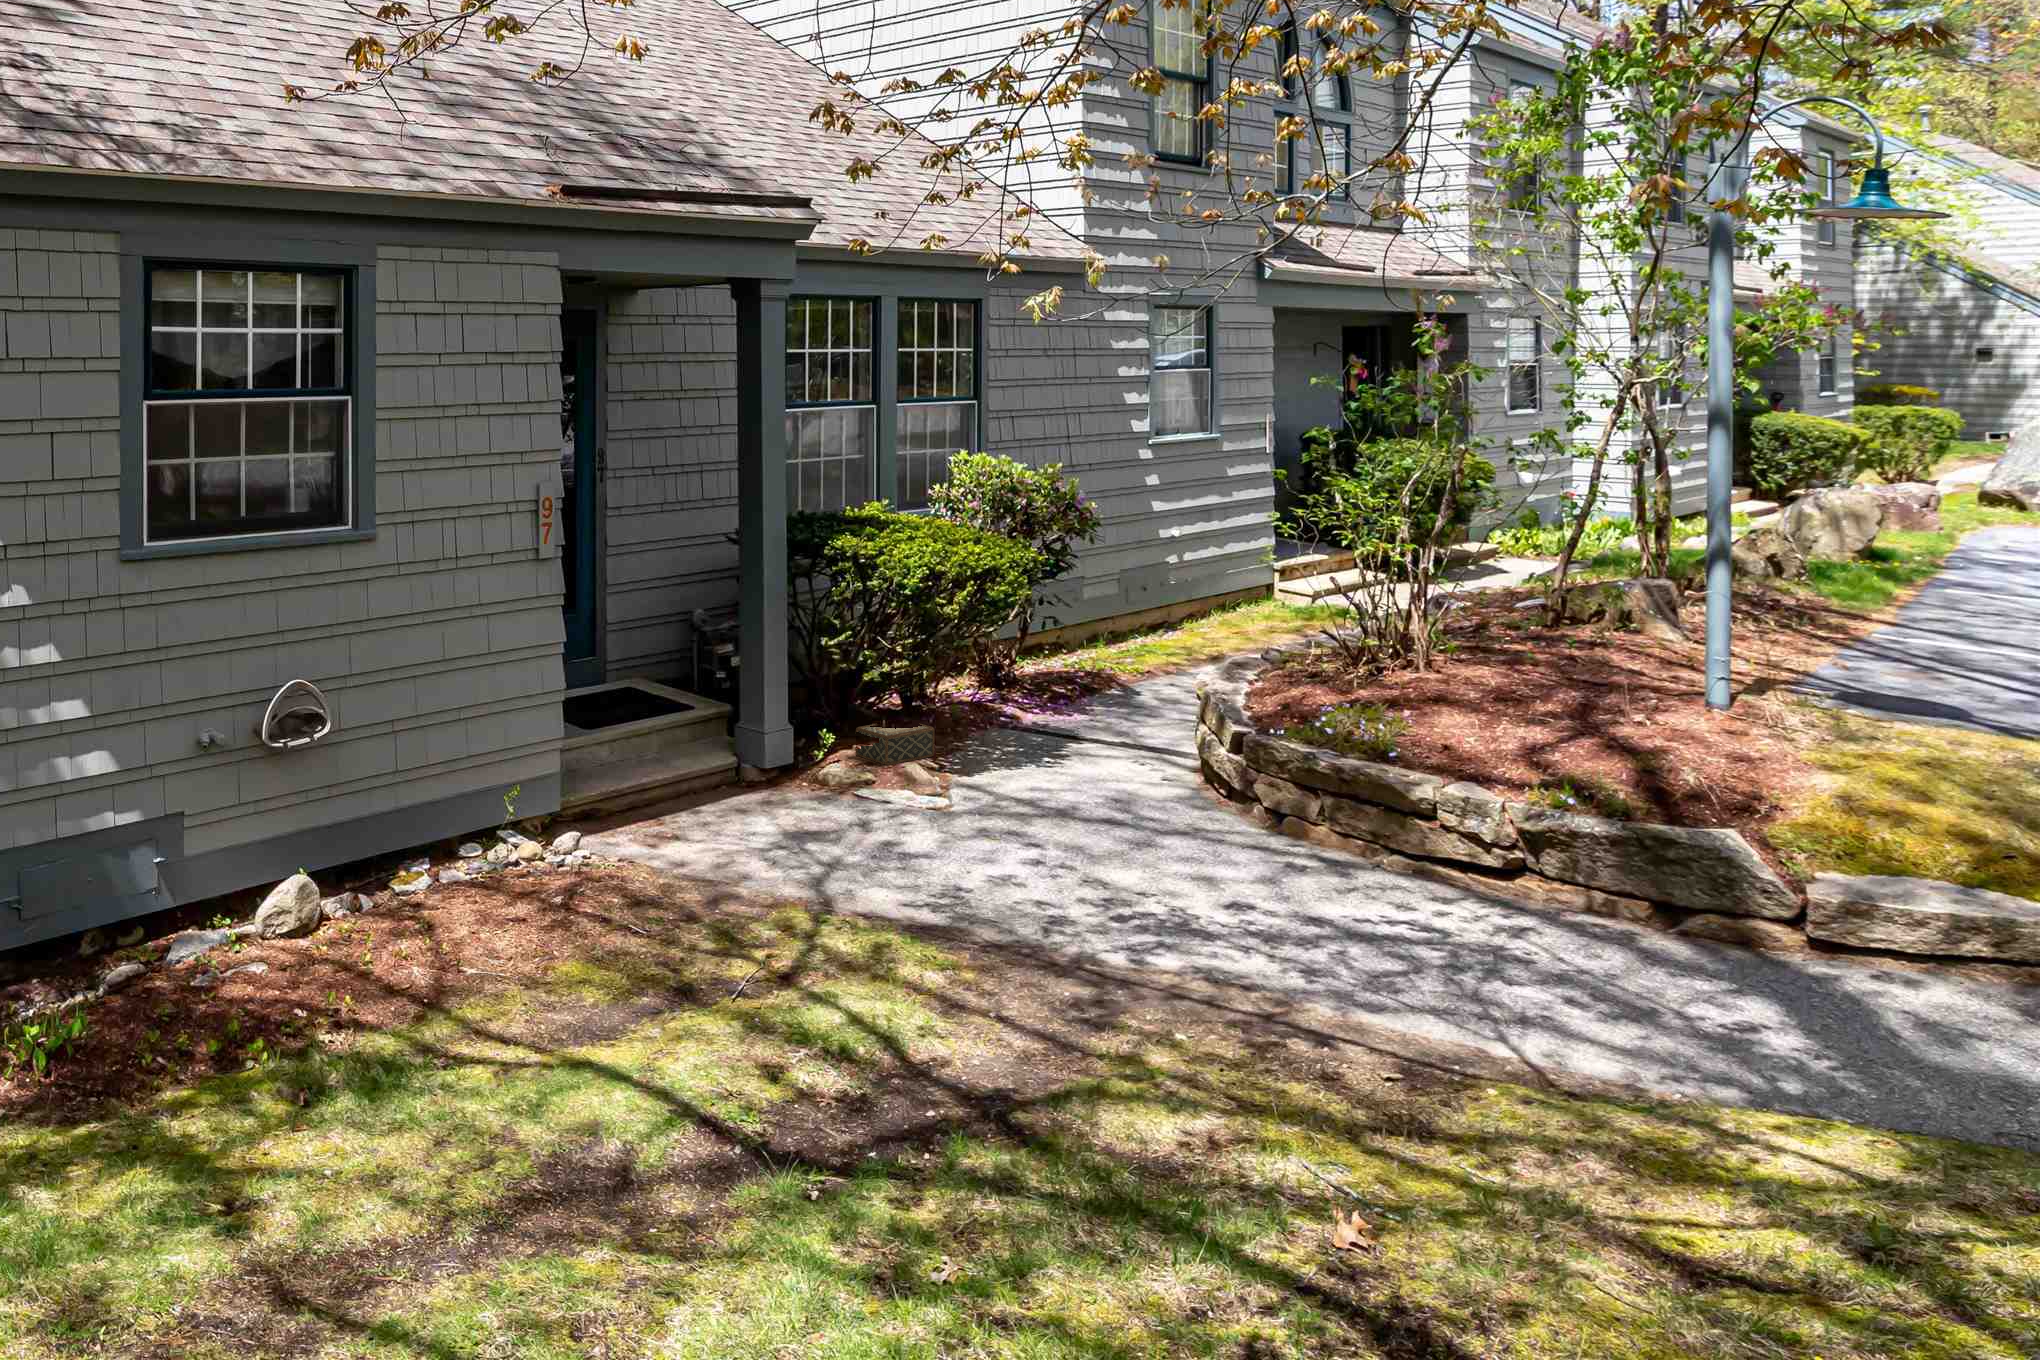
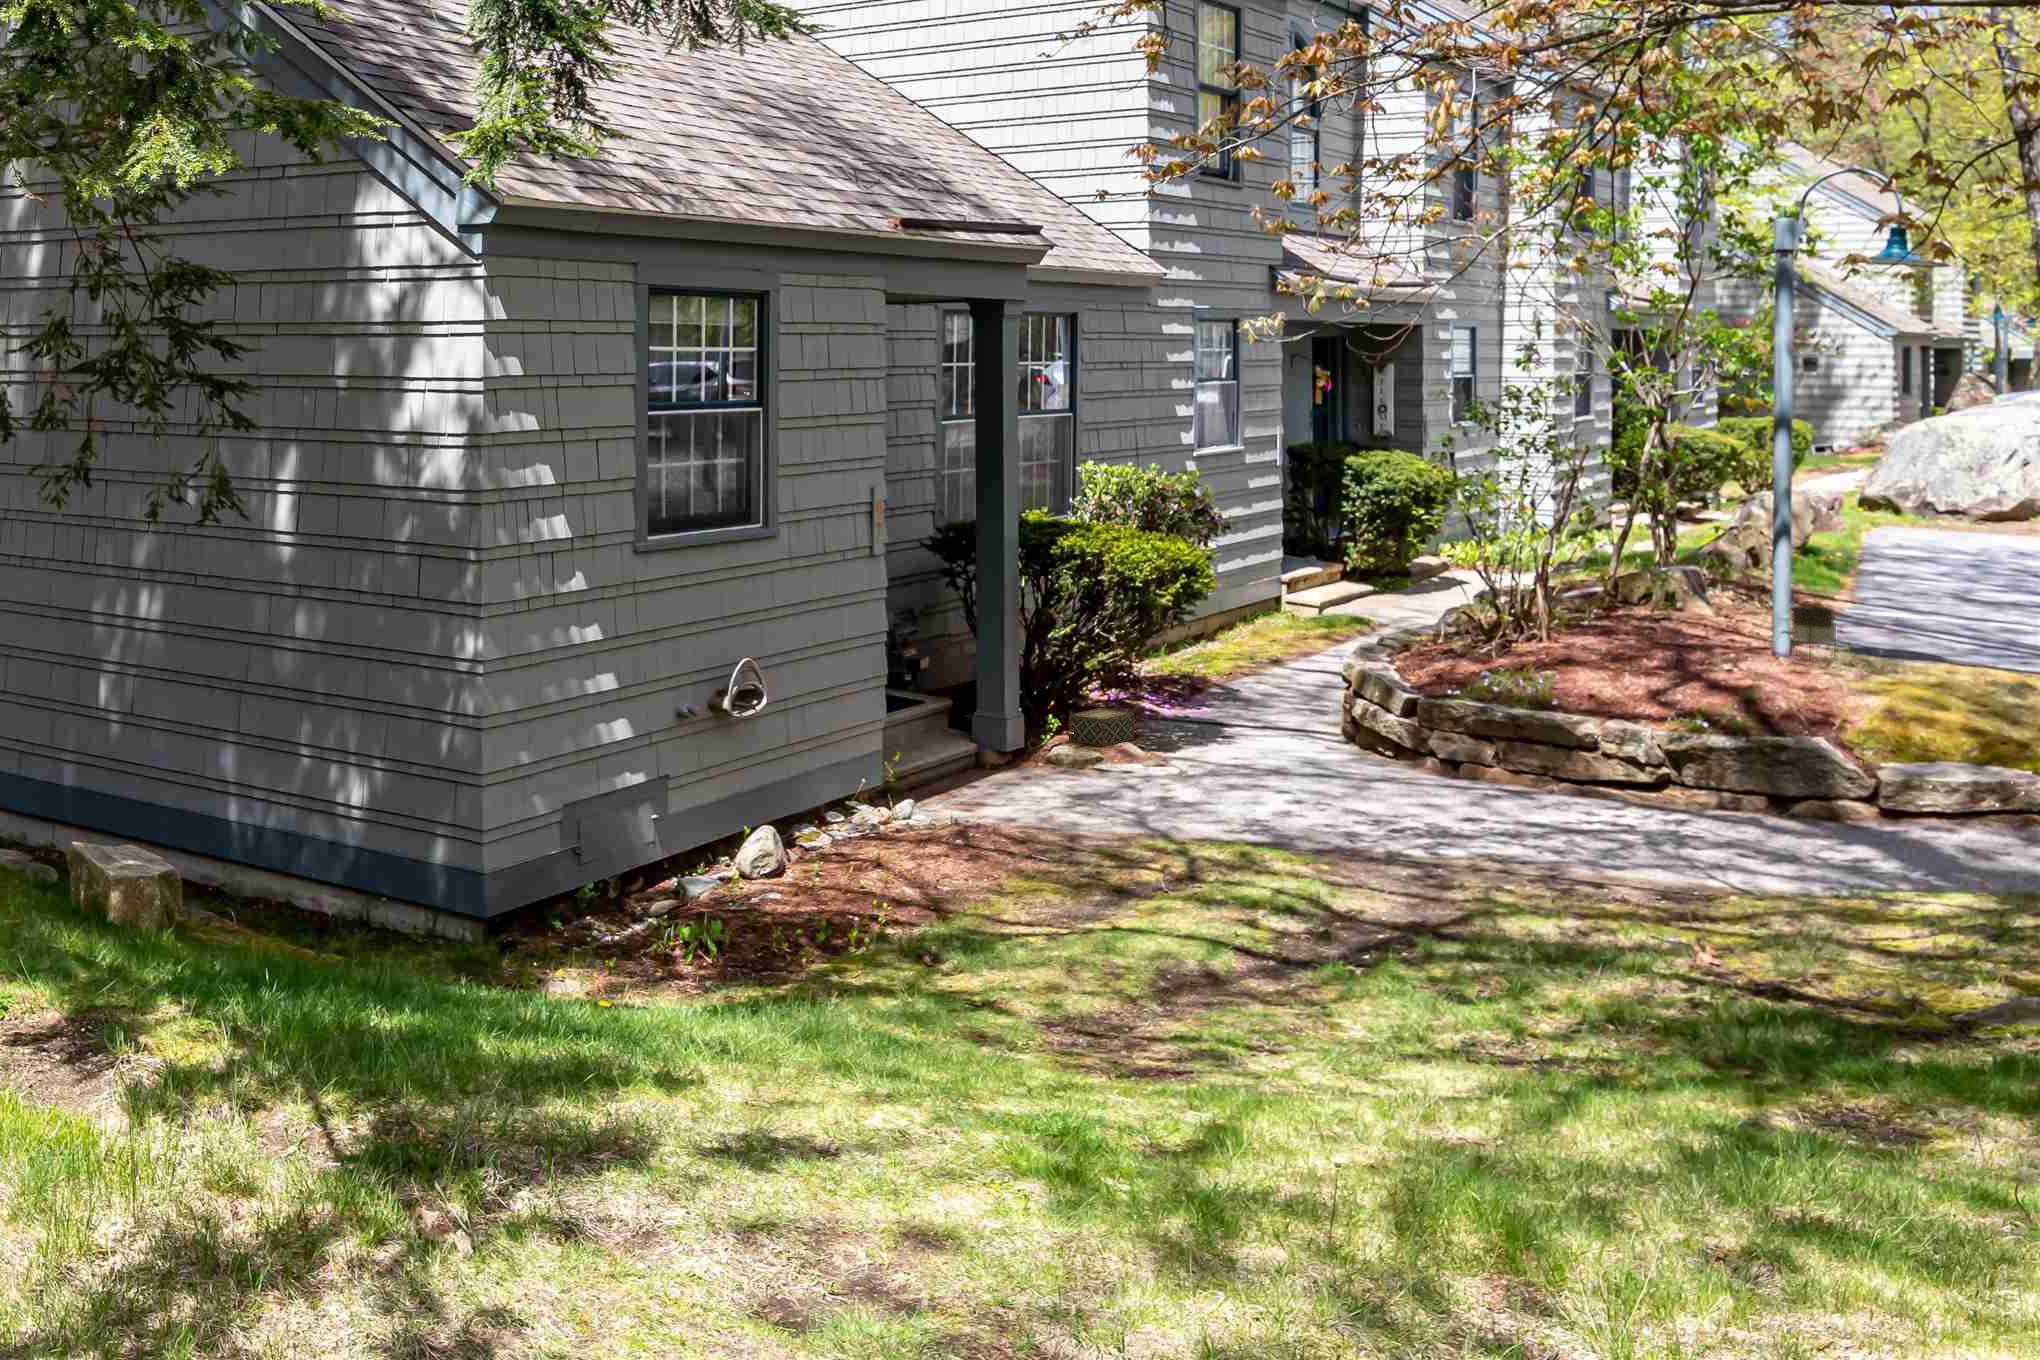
planter: none [1740,646,1800,717] -> present [1792,605,1836,644]

